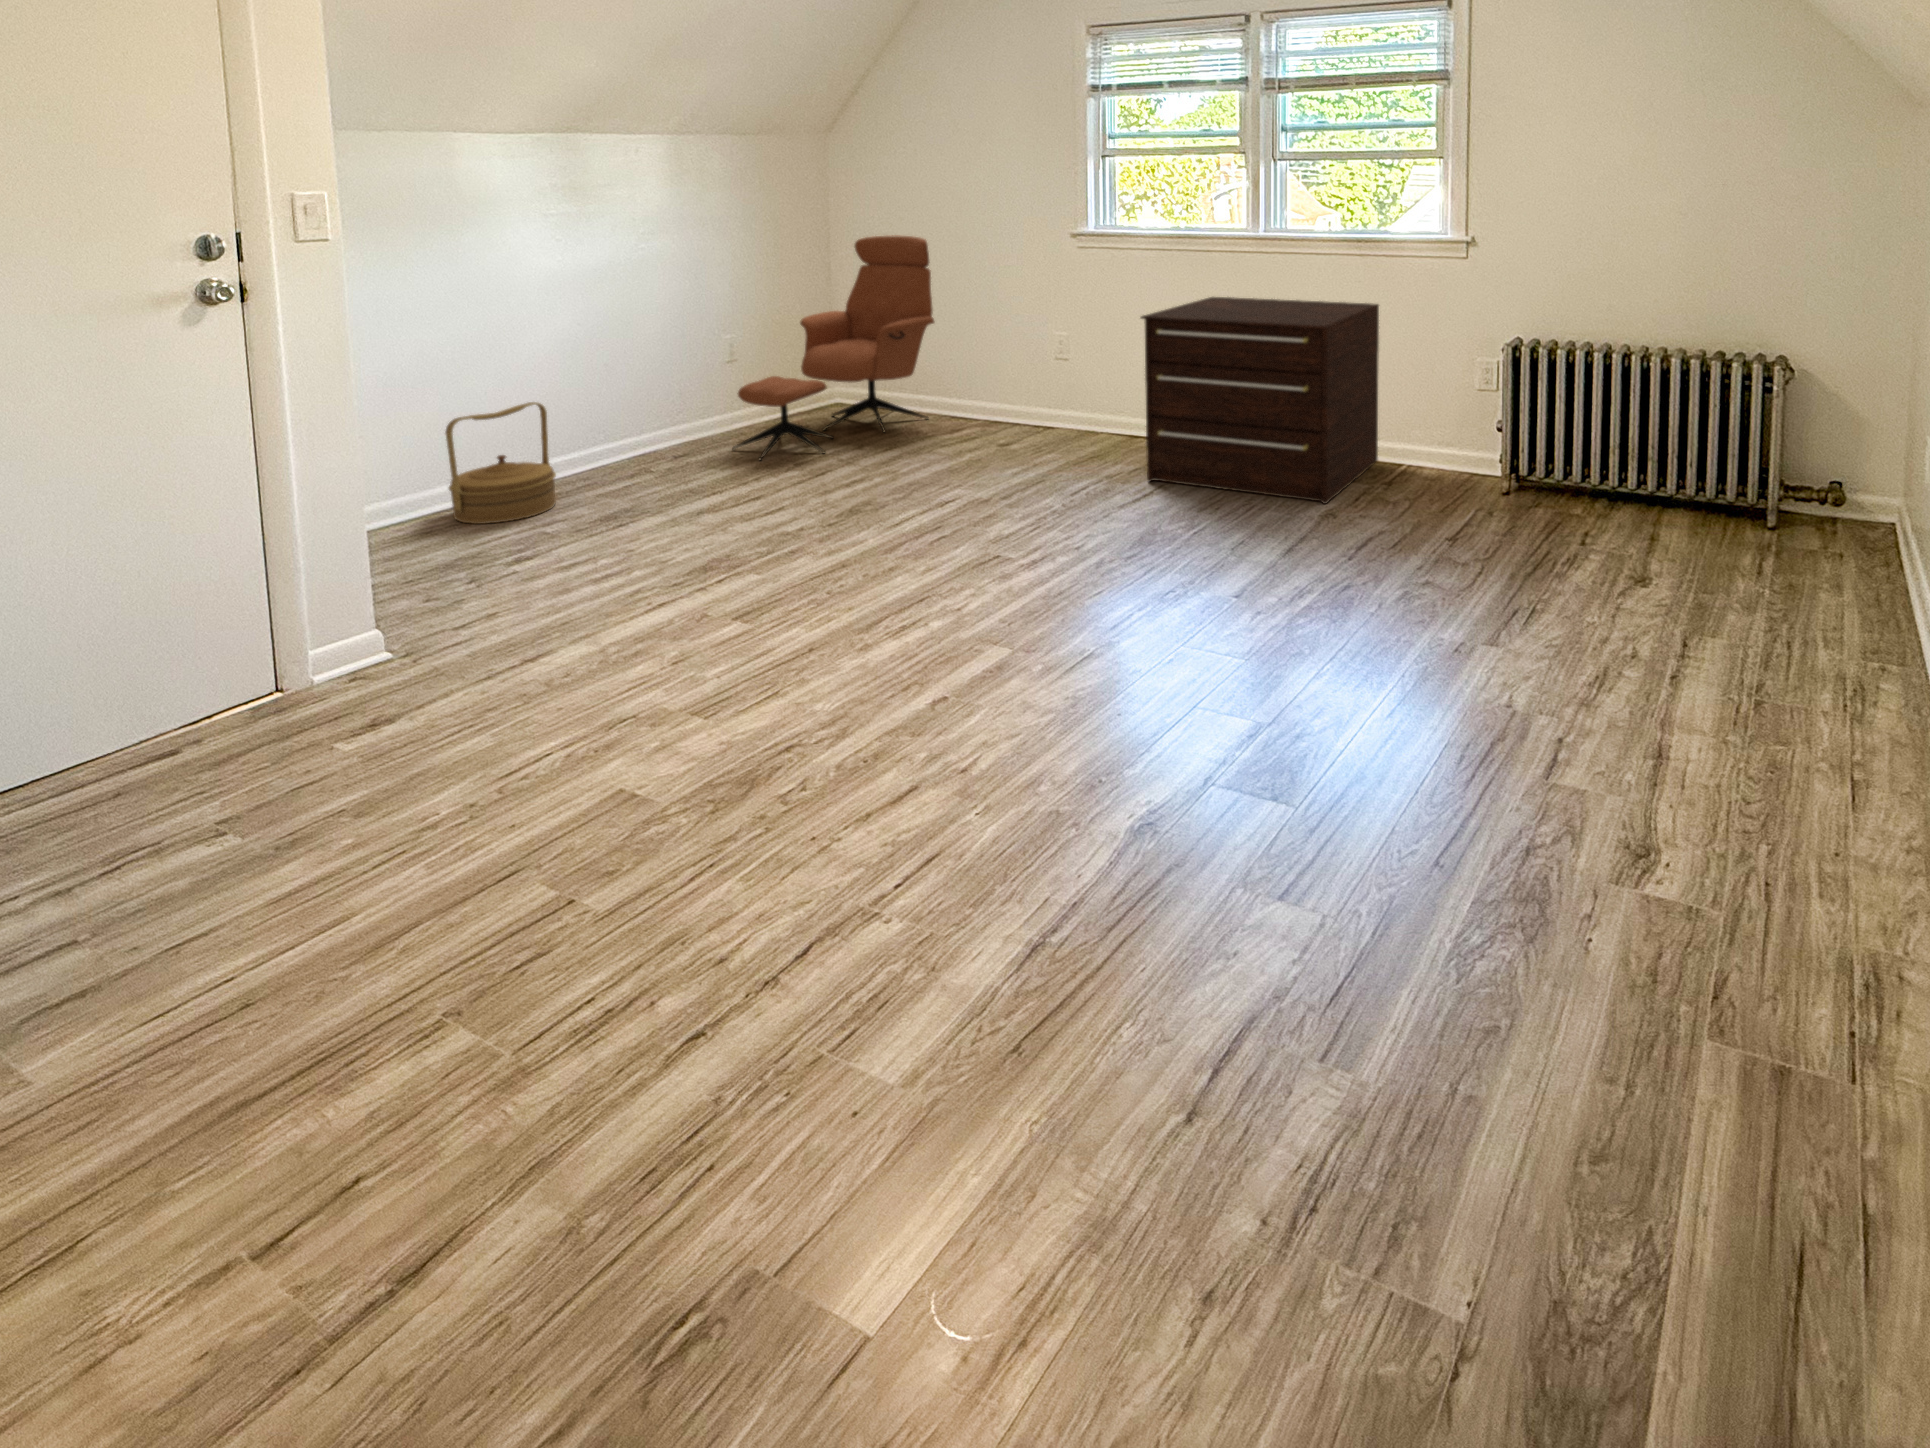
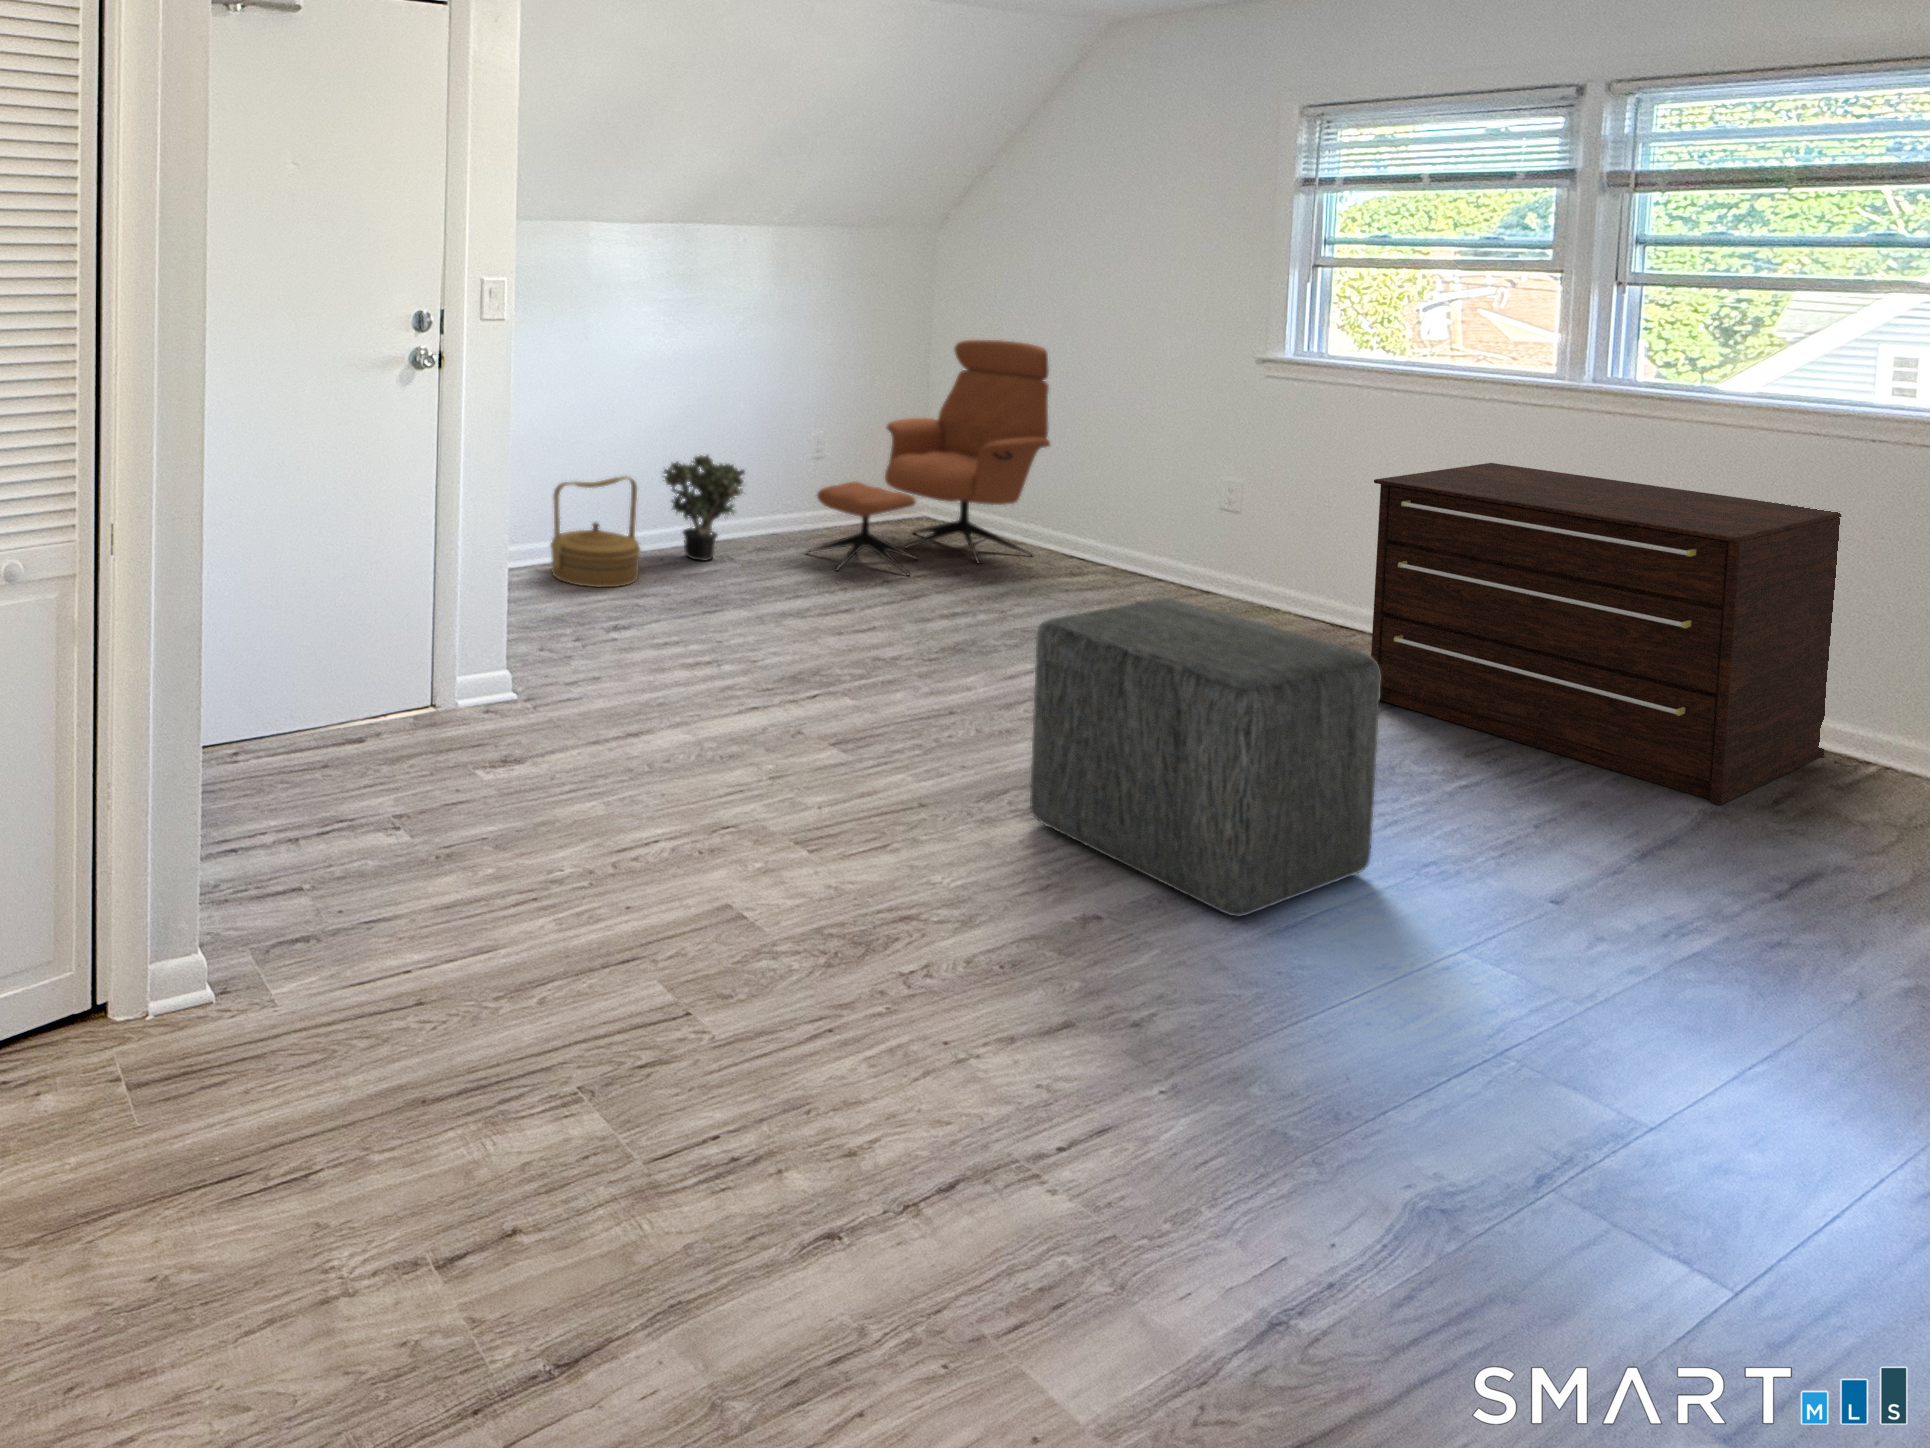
potted plant: none [574,368,667,475] -> present [663,455,745,561]
ottoman: none [896,427,1132,662] -> present [1030,598,1380,916]

